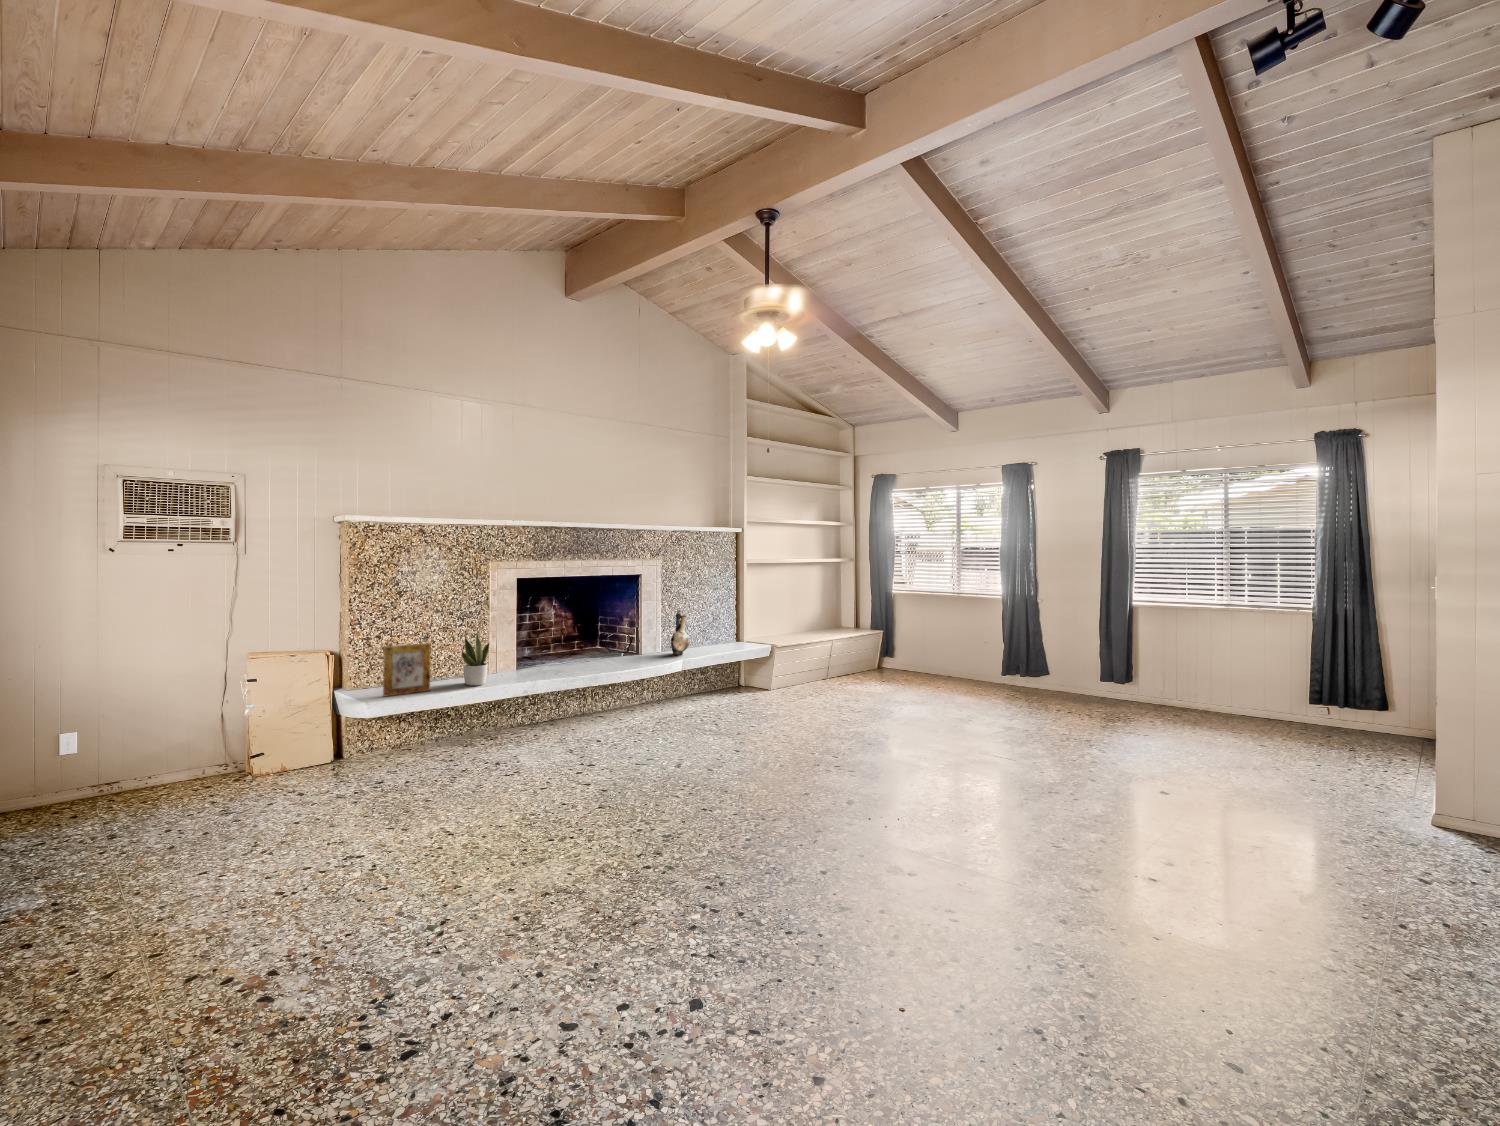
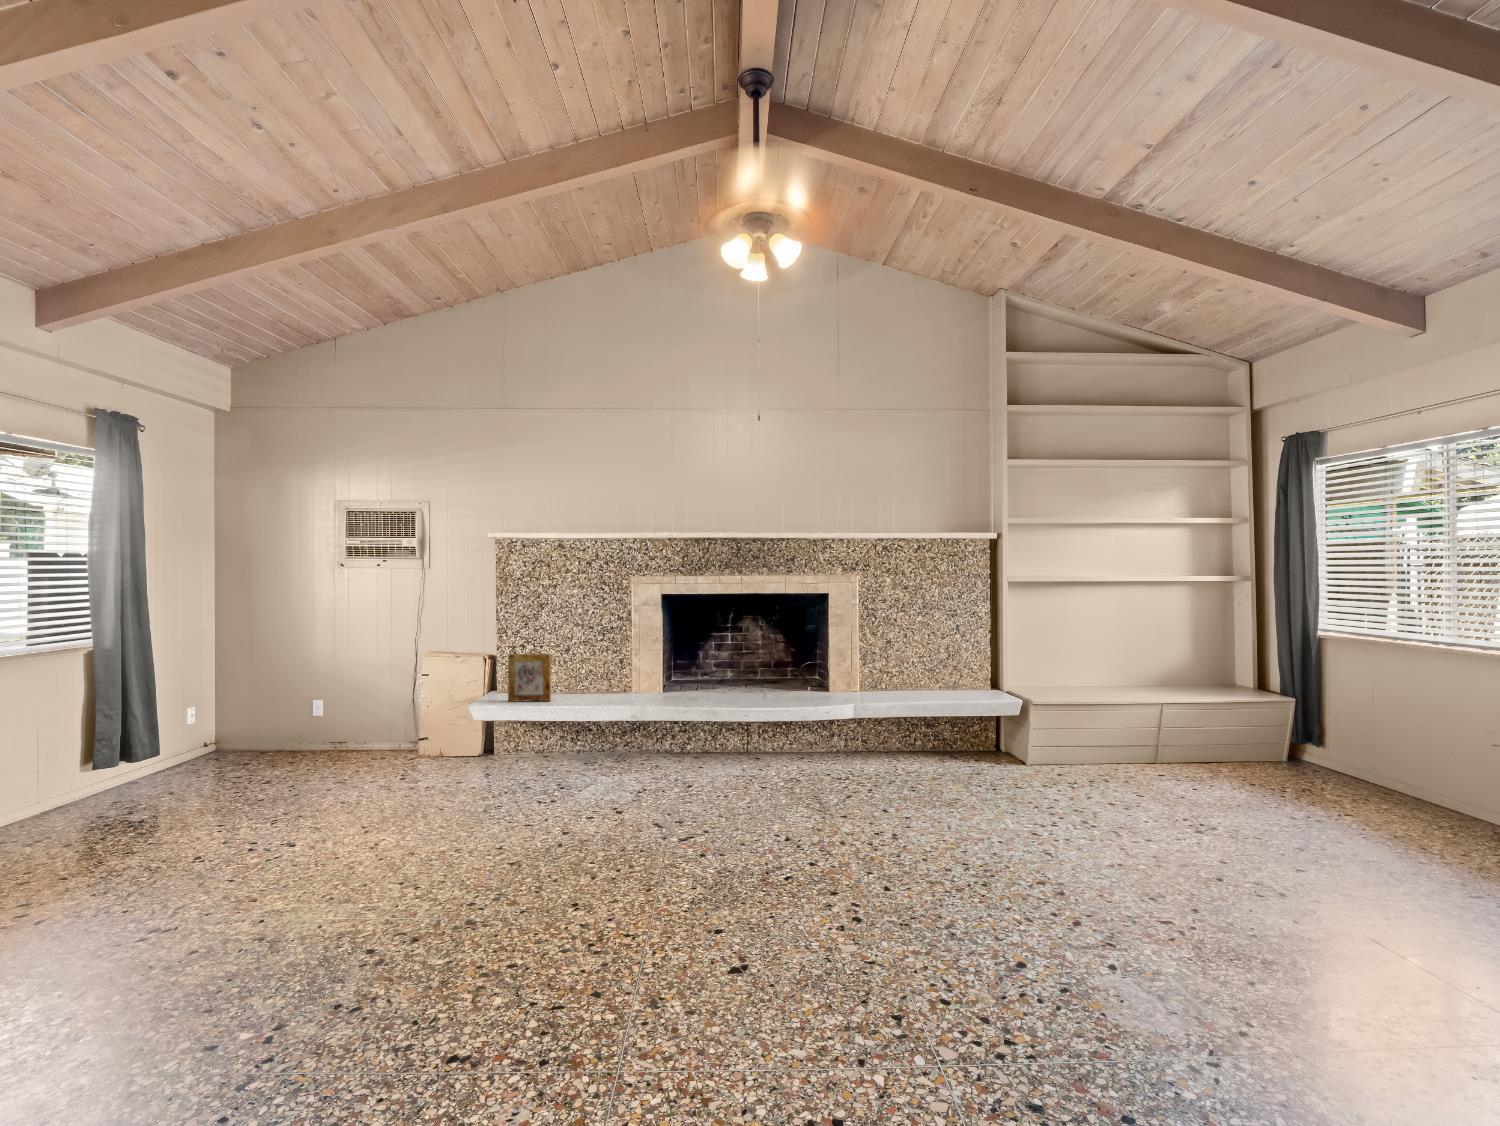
decorative vase: present [671,612,690,655] -> none [865,642,893,697]
potted plant: present [462,634,489,686] -> none [579,646,620,702]

